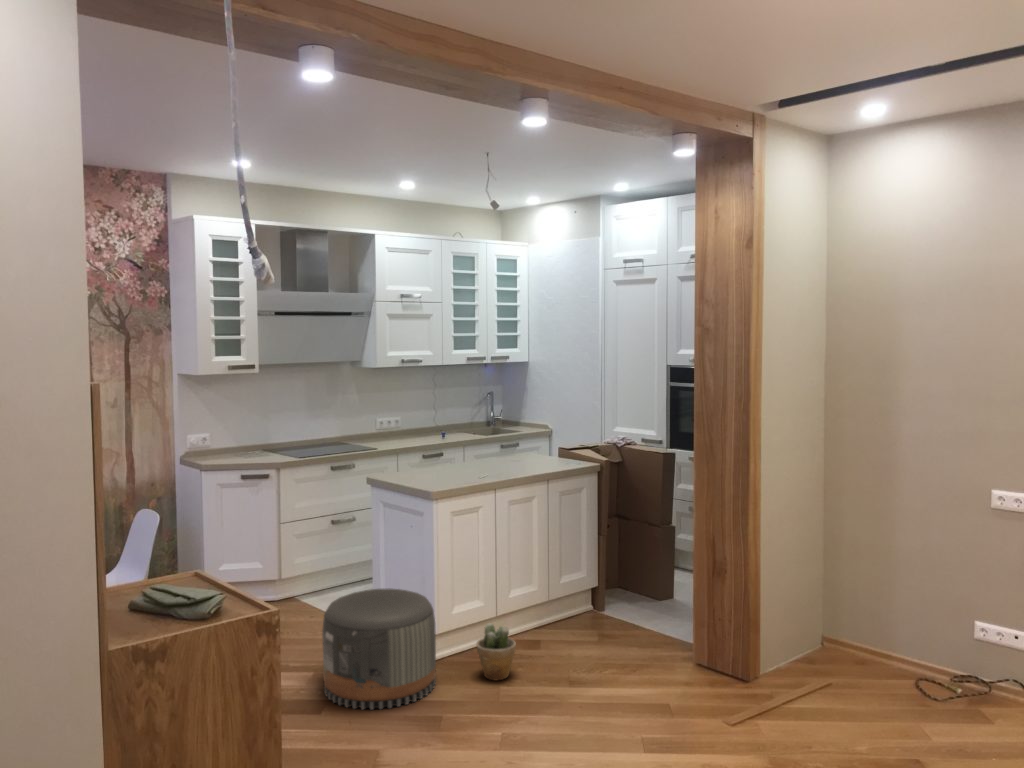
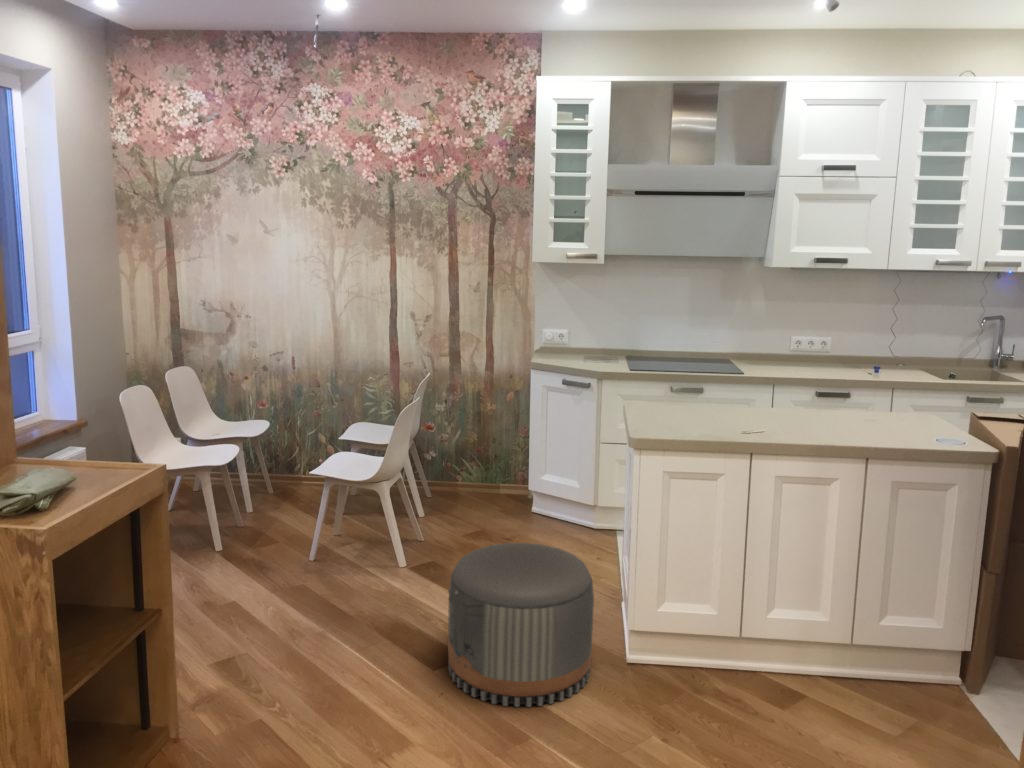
potted plant: present [477,623,516,681] -> none [629,646,688,734]

